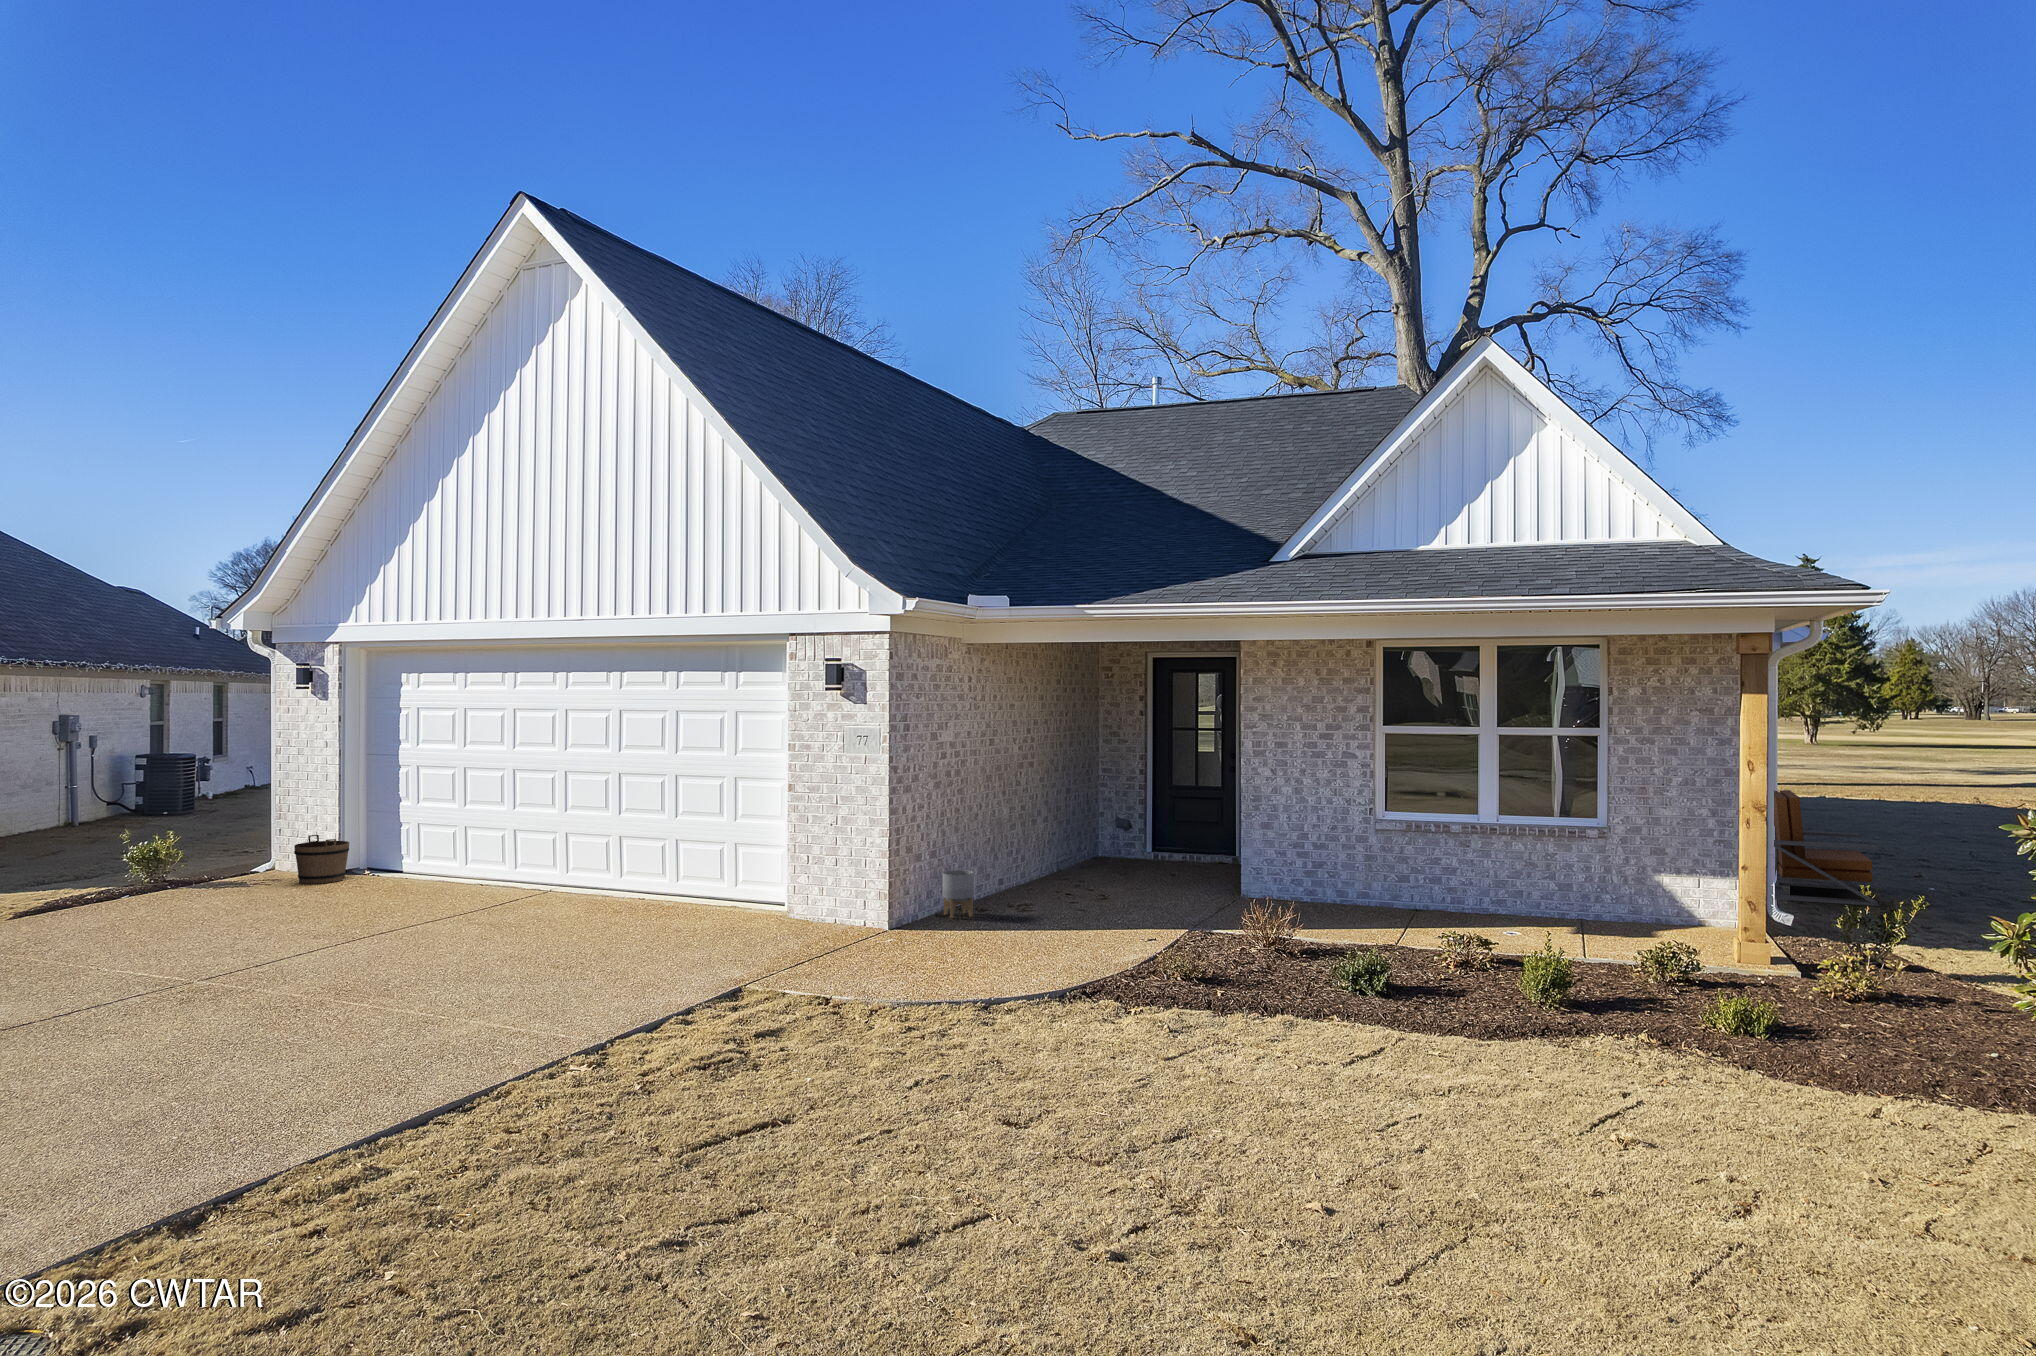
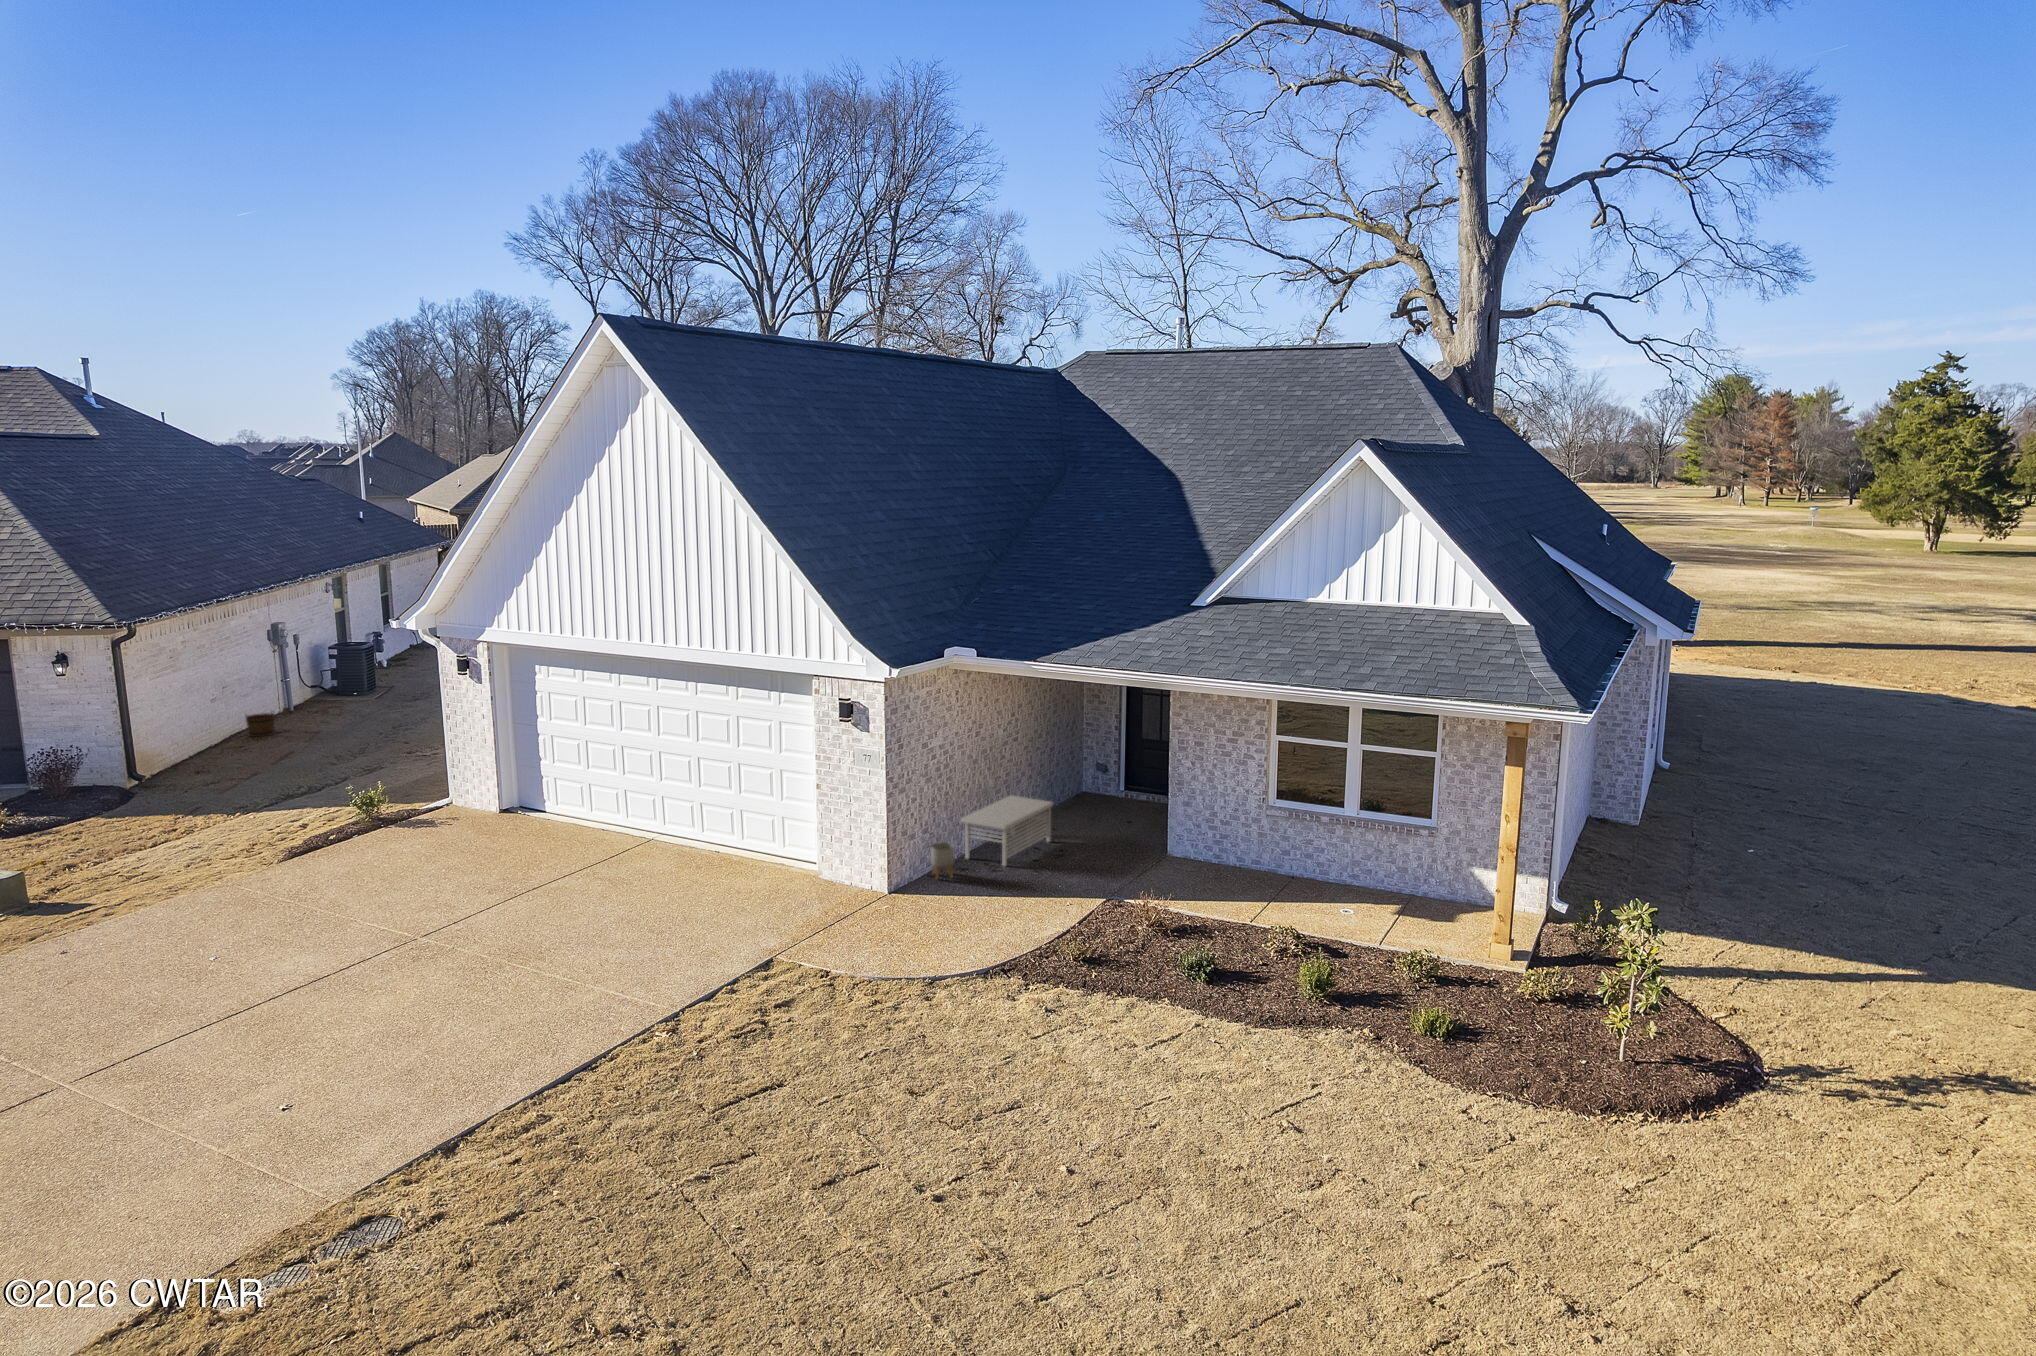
lounge chair: present [1774,790,1878,906] -> none [1580,782,1667,886]
storage bench: none [976,830,1089,907] -> present [961,795,1053,866]
bucket: present [294,835,349,884] -> present [245,713,275,737]

